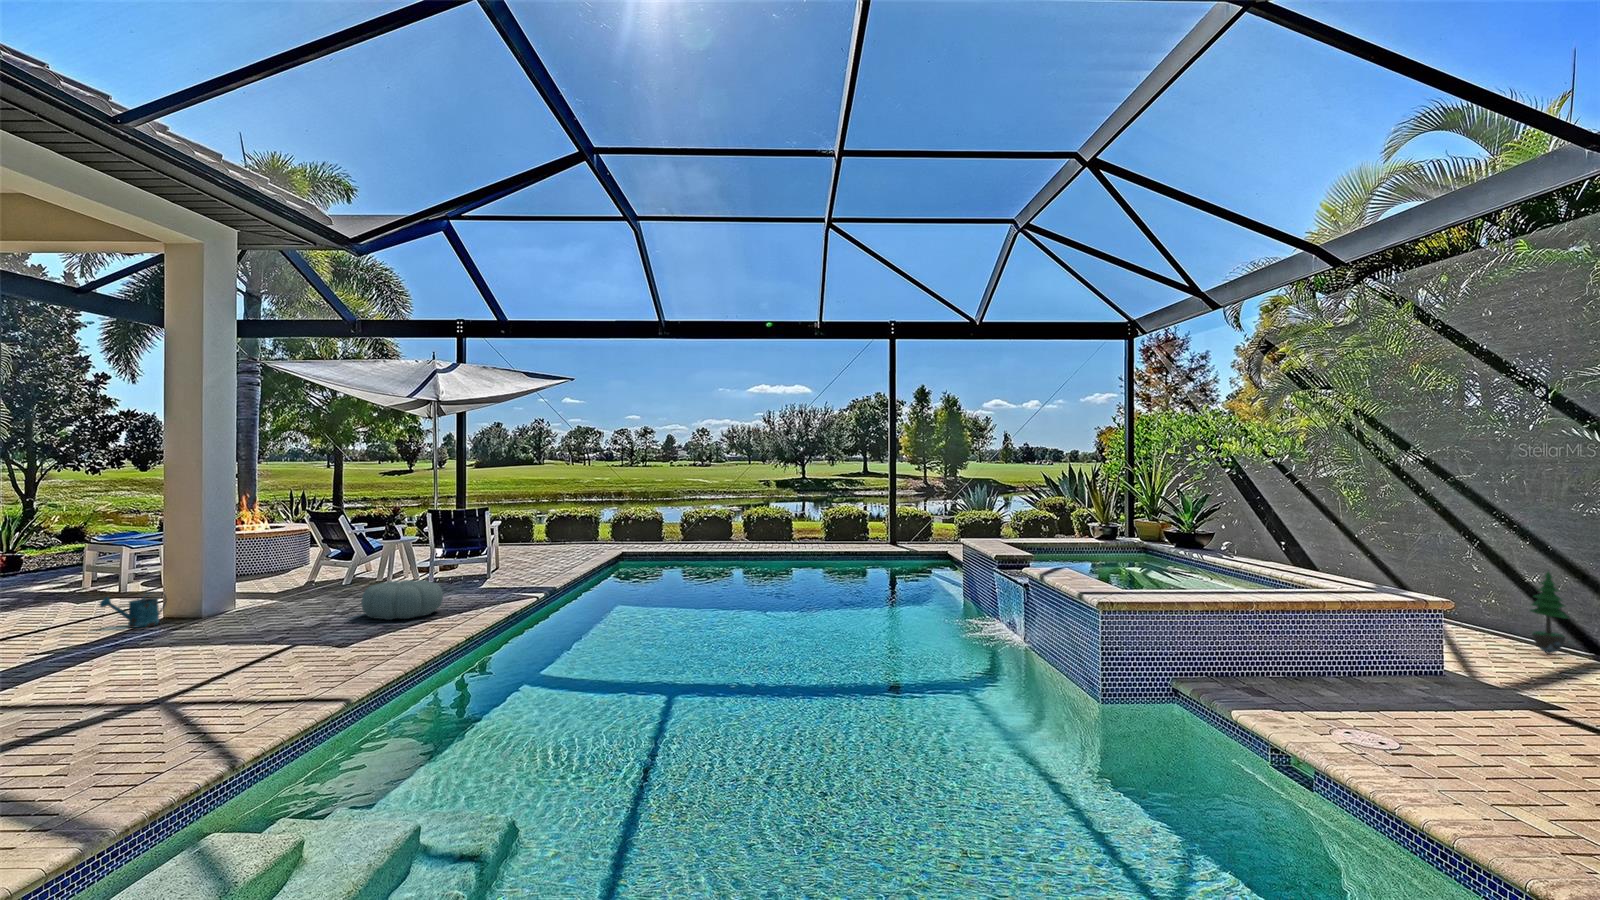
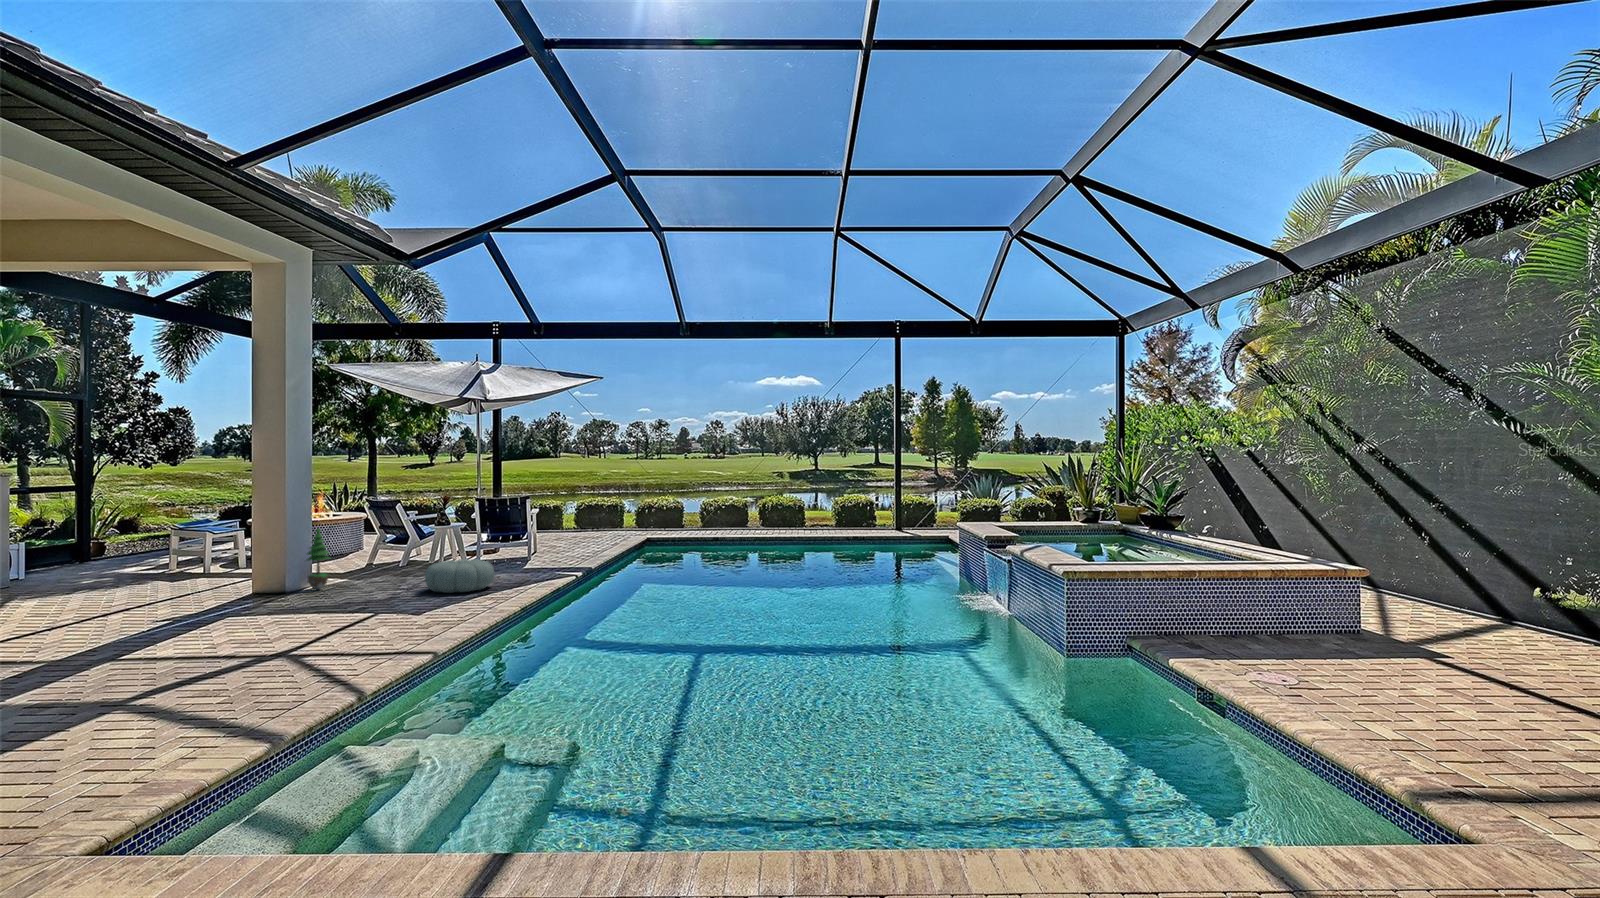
potted tree: present [1530,572,1568,654] -> present [306,528,329,590]
watering can: present [100,593,167,628] -> none [206,569,260,600]

